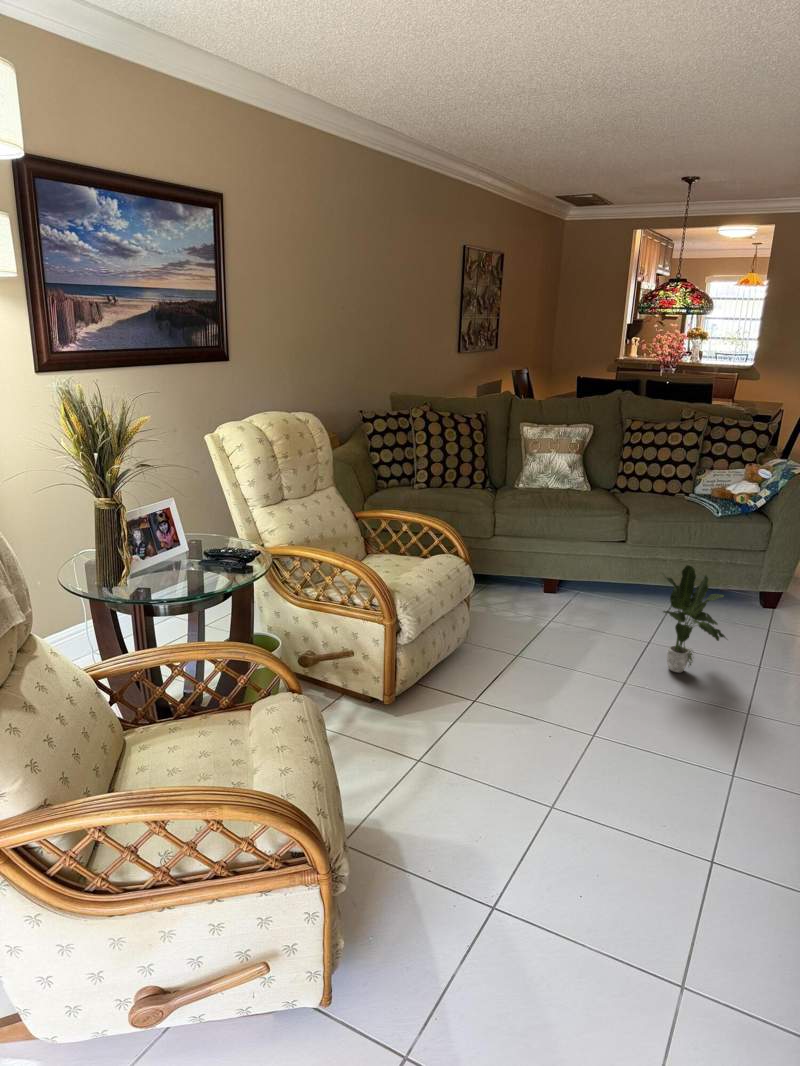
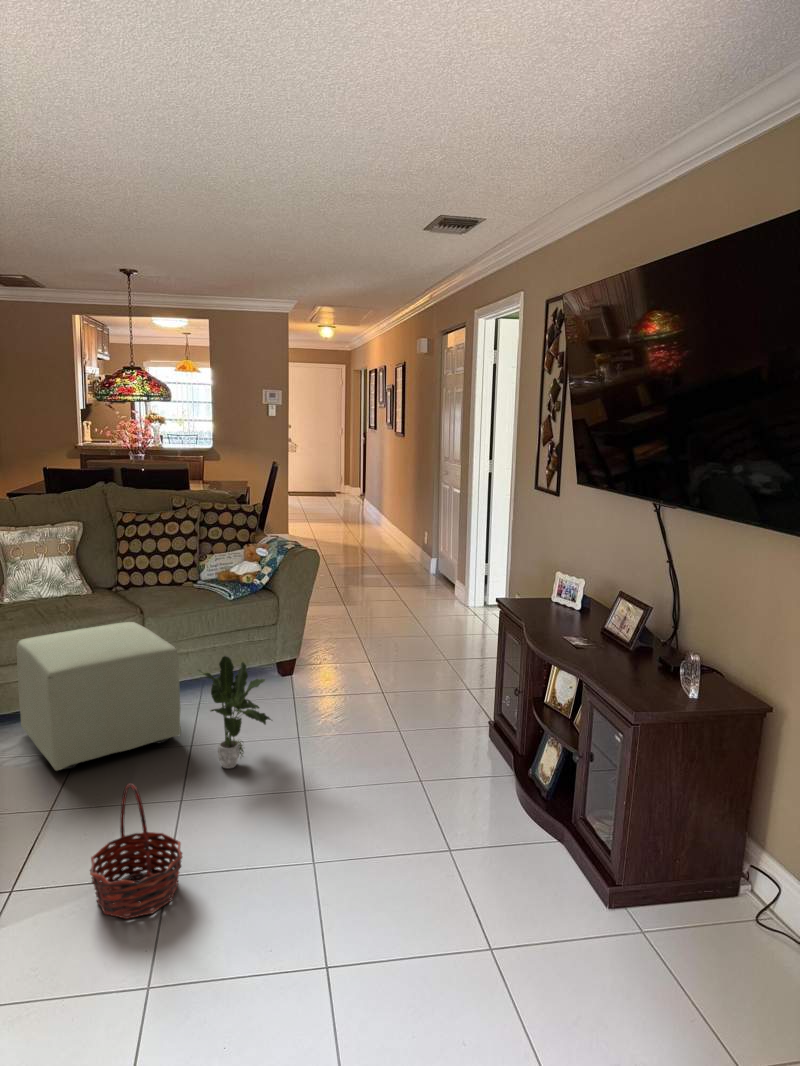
ottoman: none [514,517,648,633] -> present [17,622,181,771]
basket: none [525,646,603,758] -> present [90,783,183,919]

